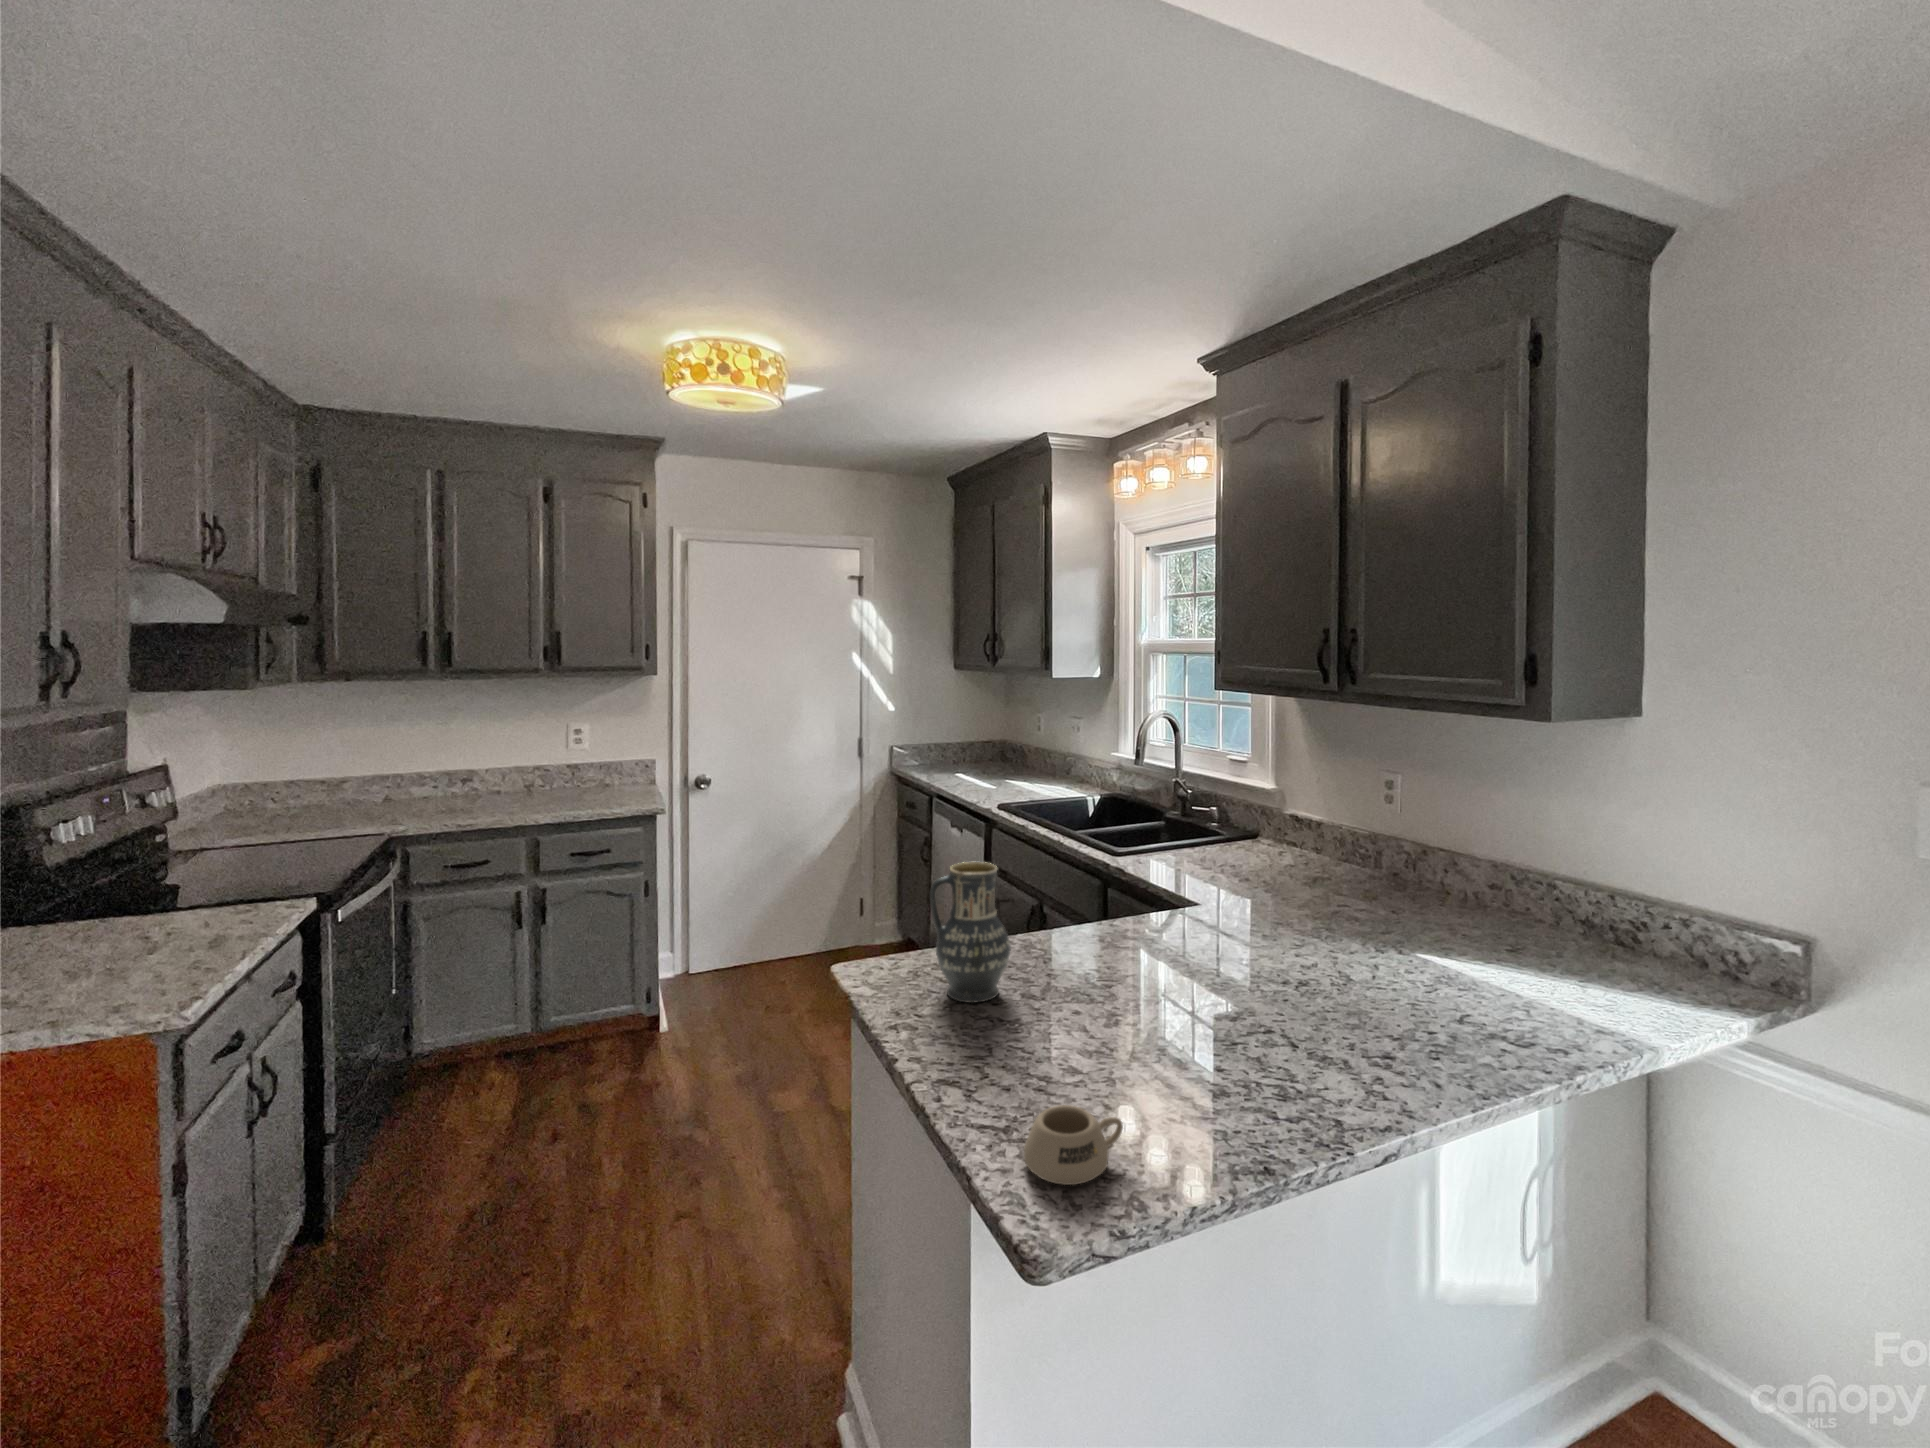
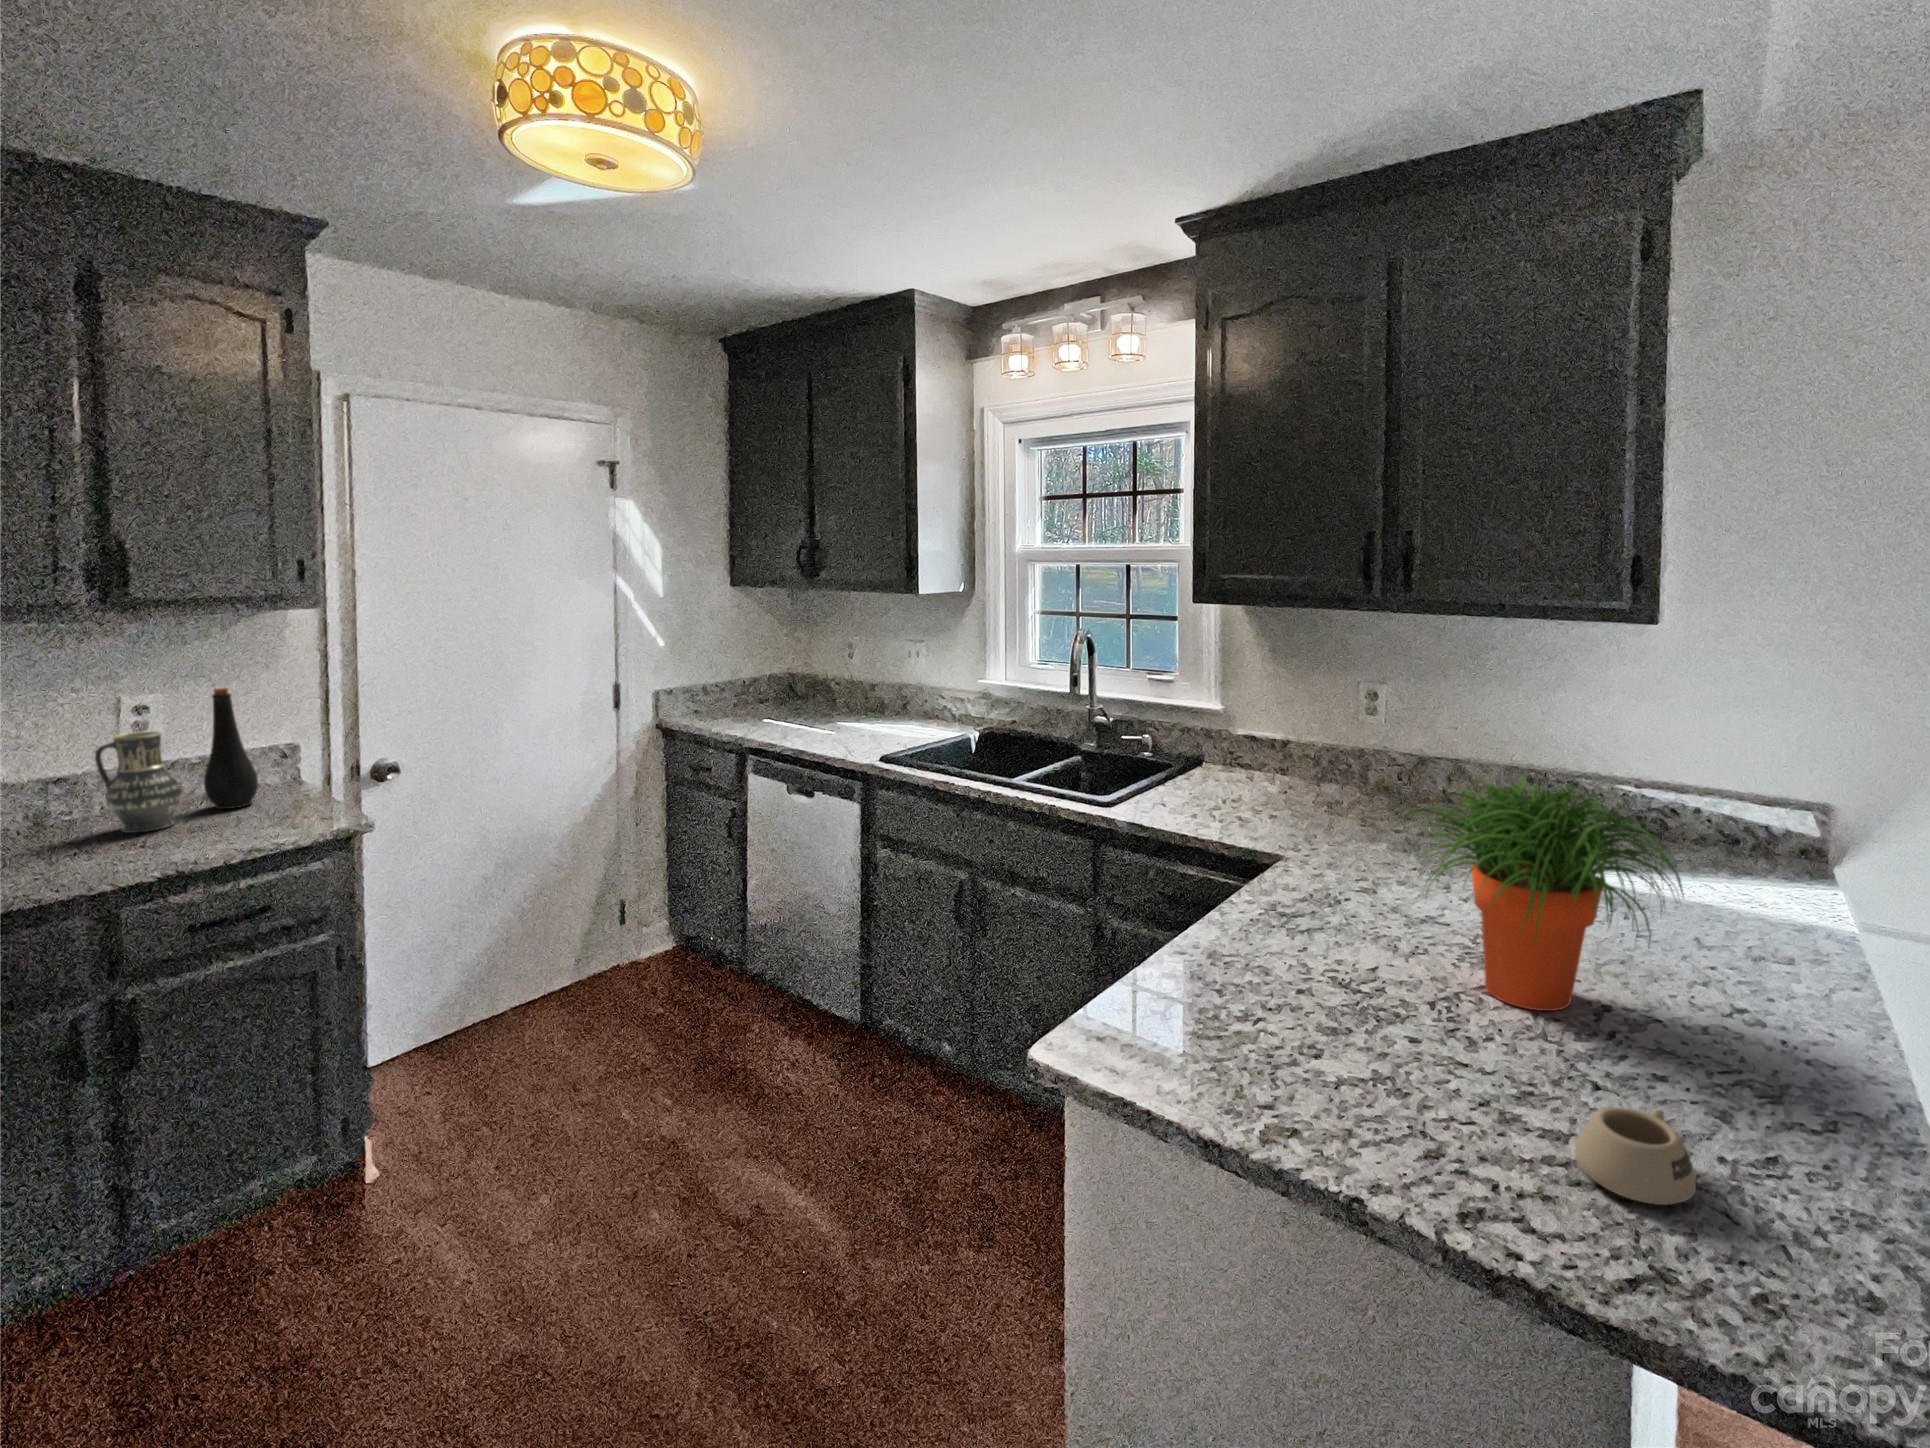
bottle: none [574,725,604,802] -> present [204,687,258,809]
potted plant: none [1109,845,1348,1058] -> present [1405,775,1683,1011]
vase: present [930,862,1011,1003] -> present [95,732,182,833]

